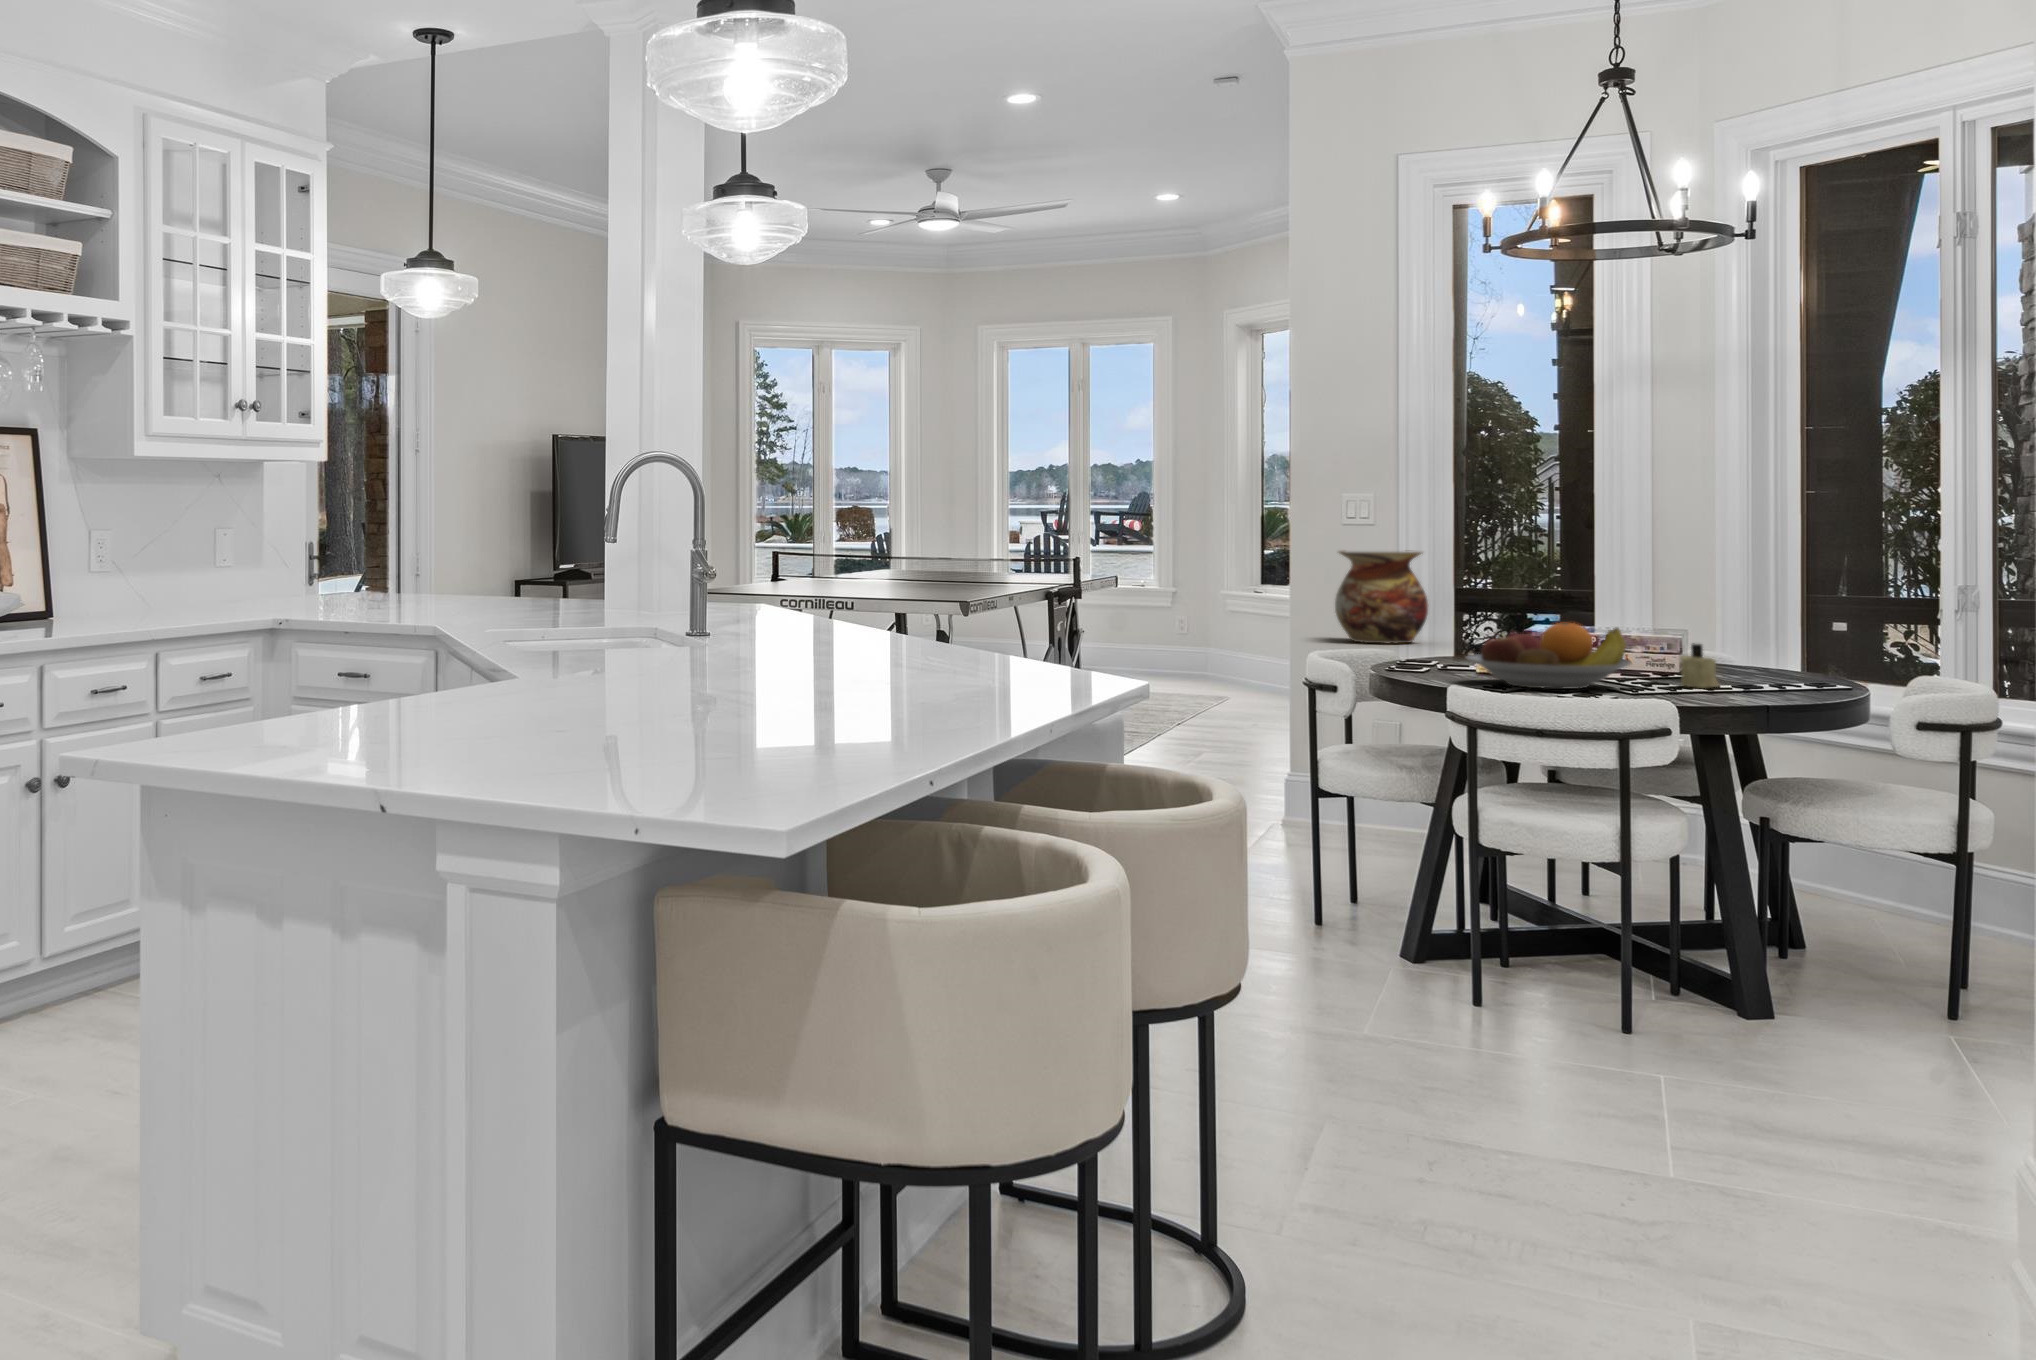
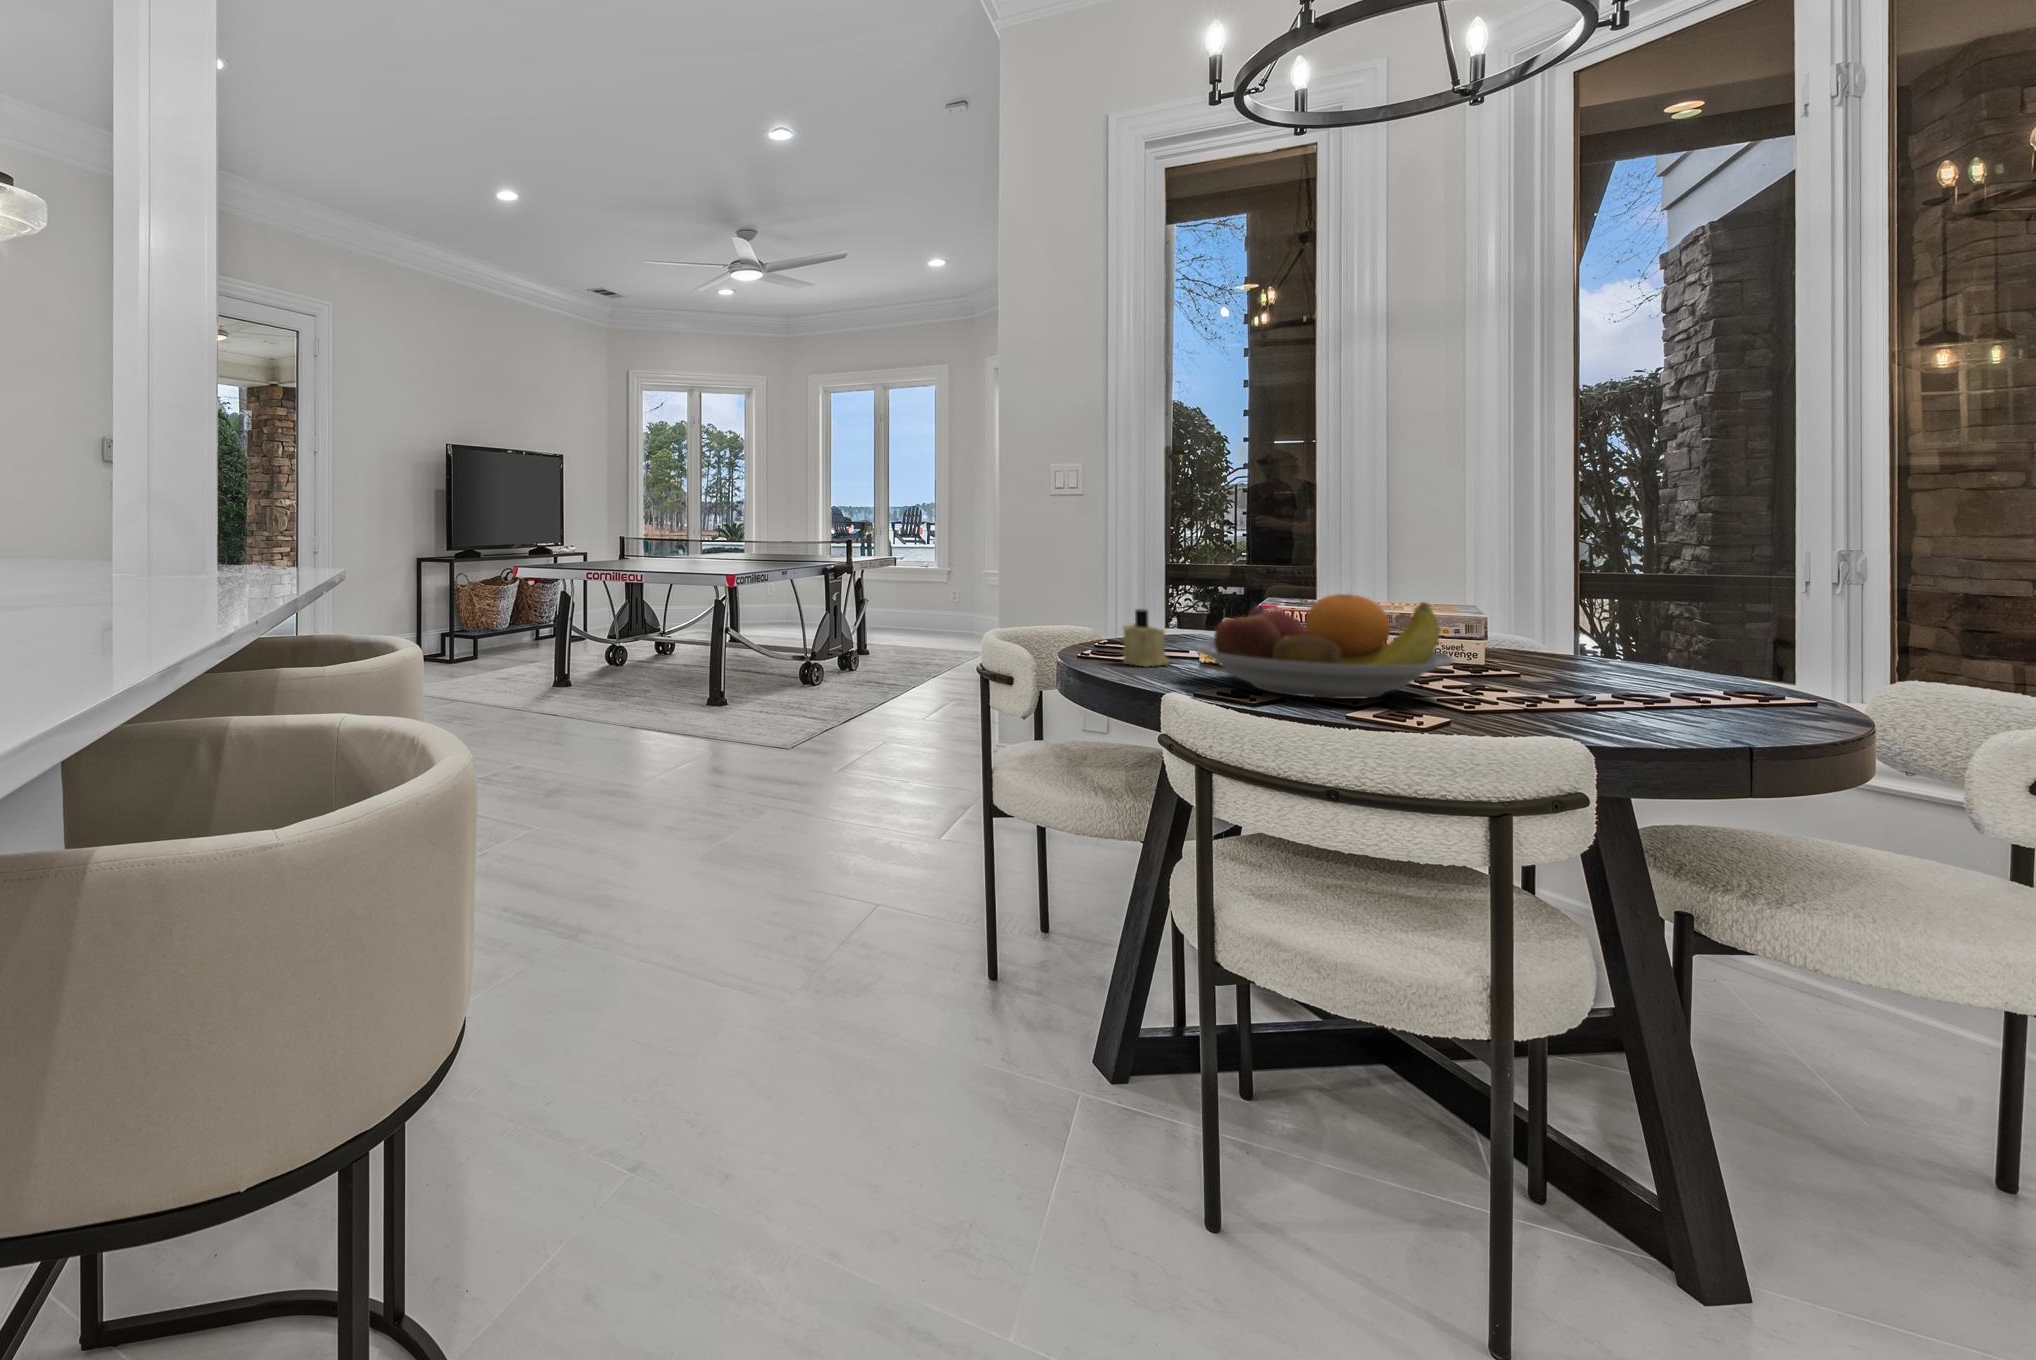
vase: present [1335,550,1428,644] -> none [1031,517,1130,616]
candle: present [1681,643,1719,688] -> present [1123,609,1169,666]

